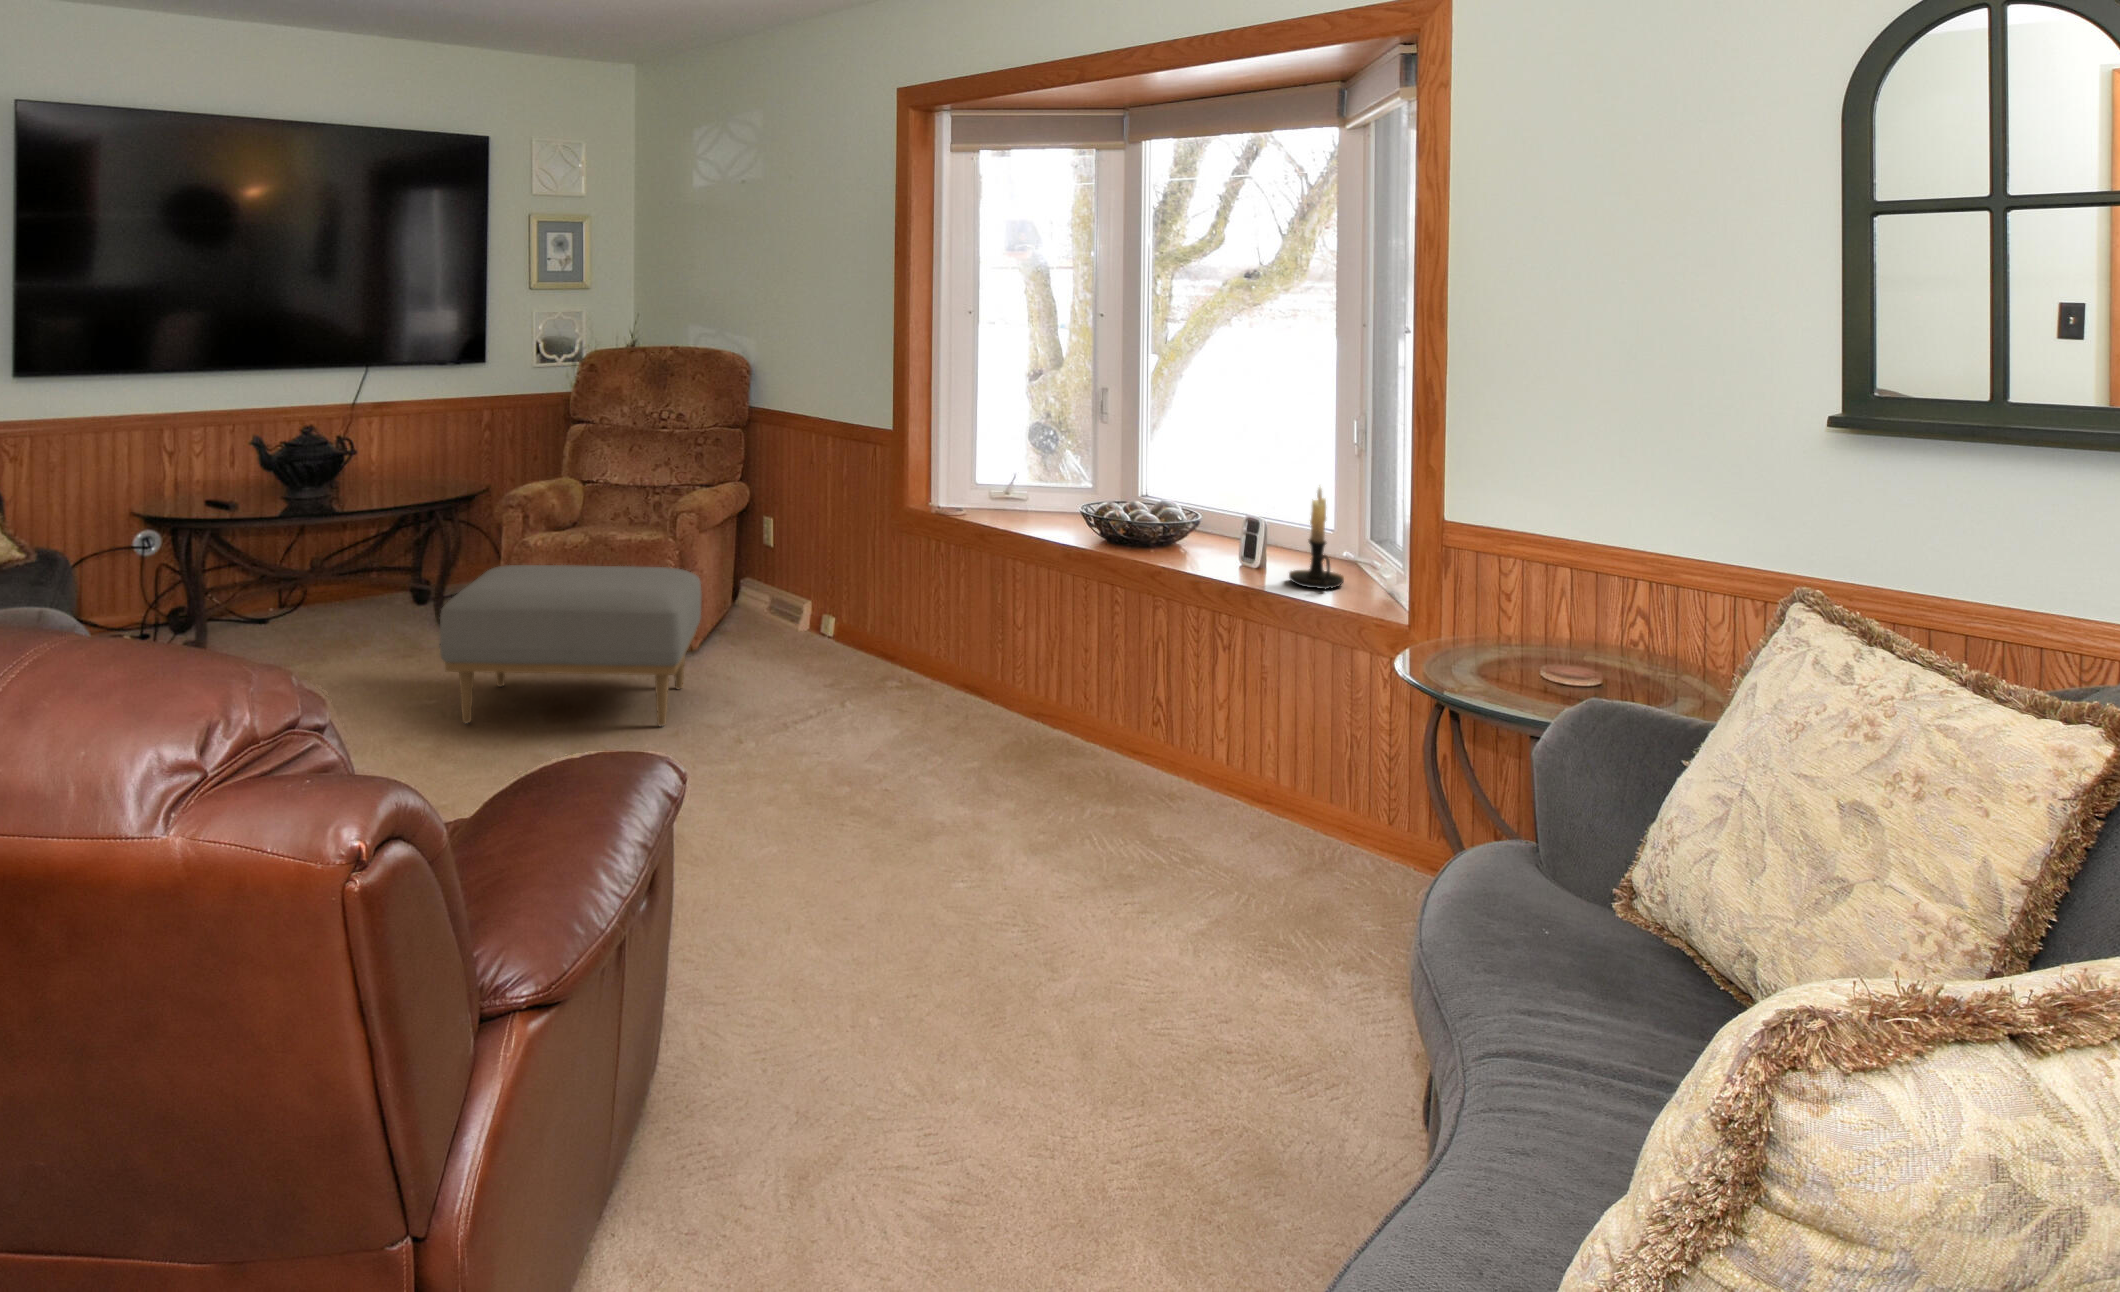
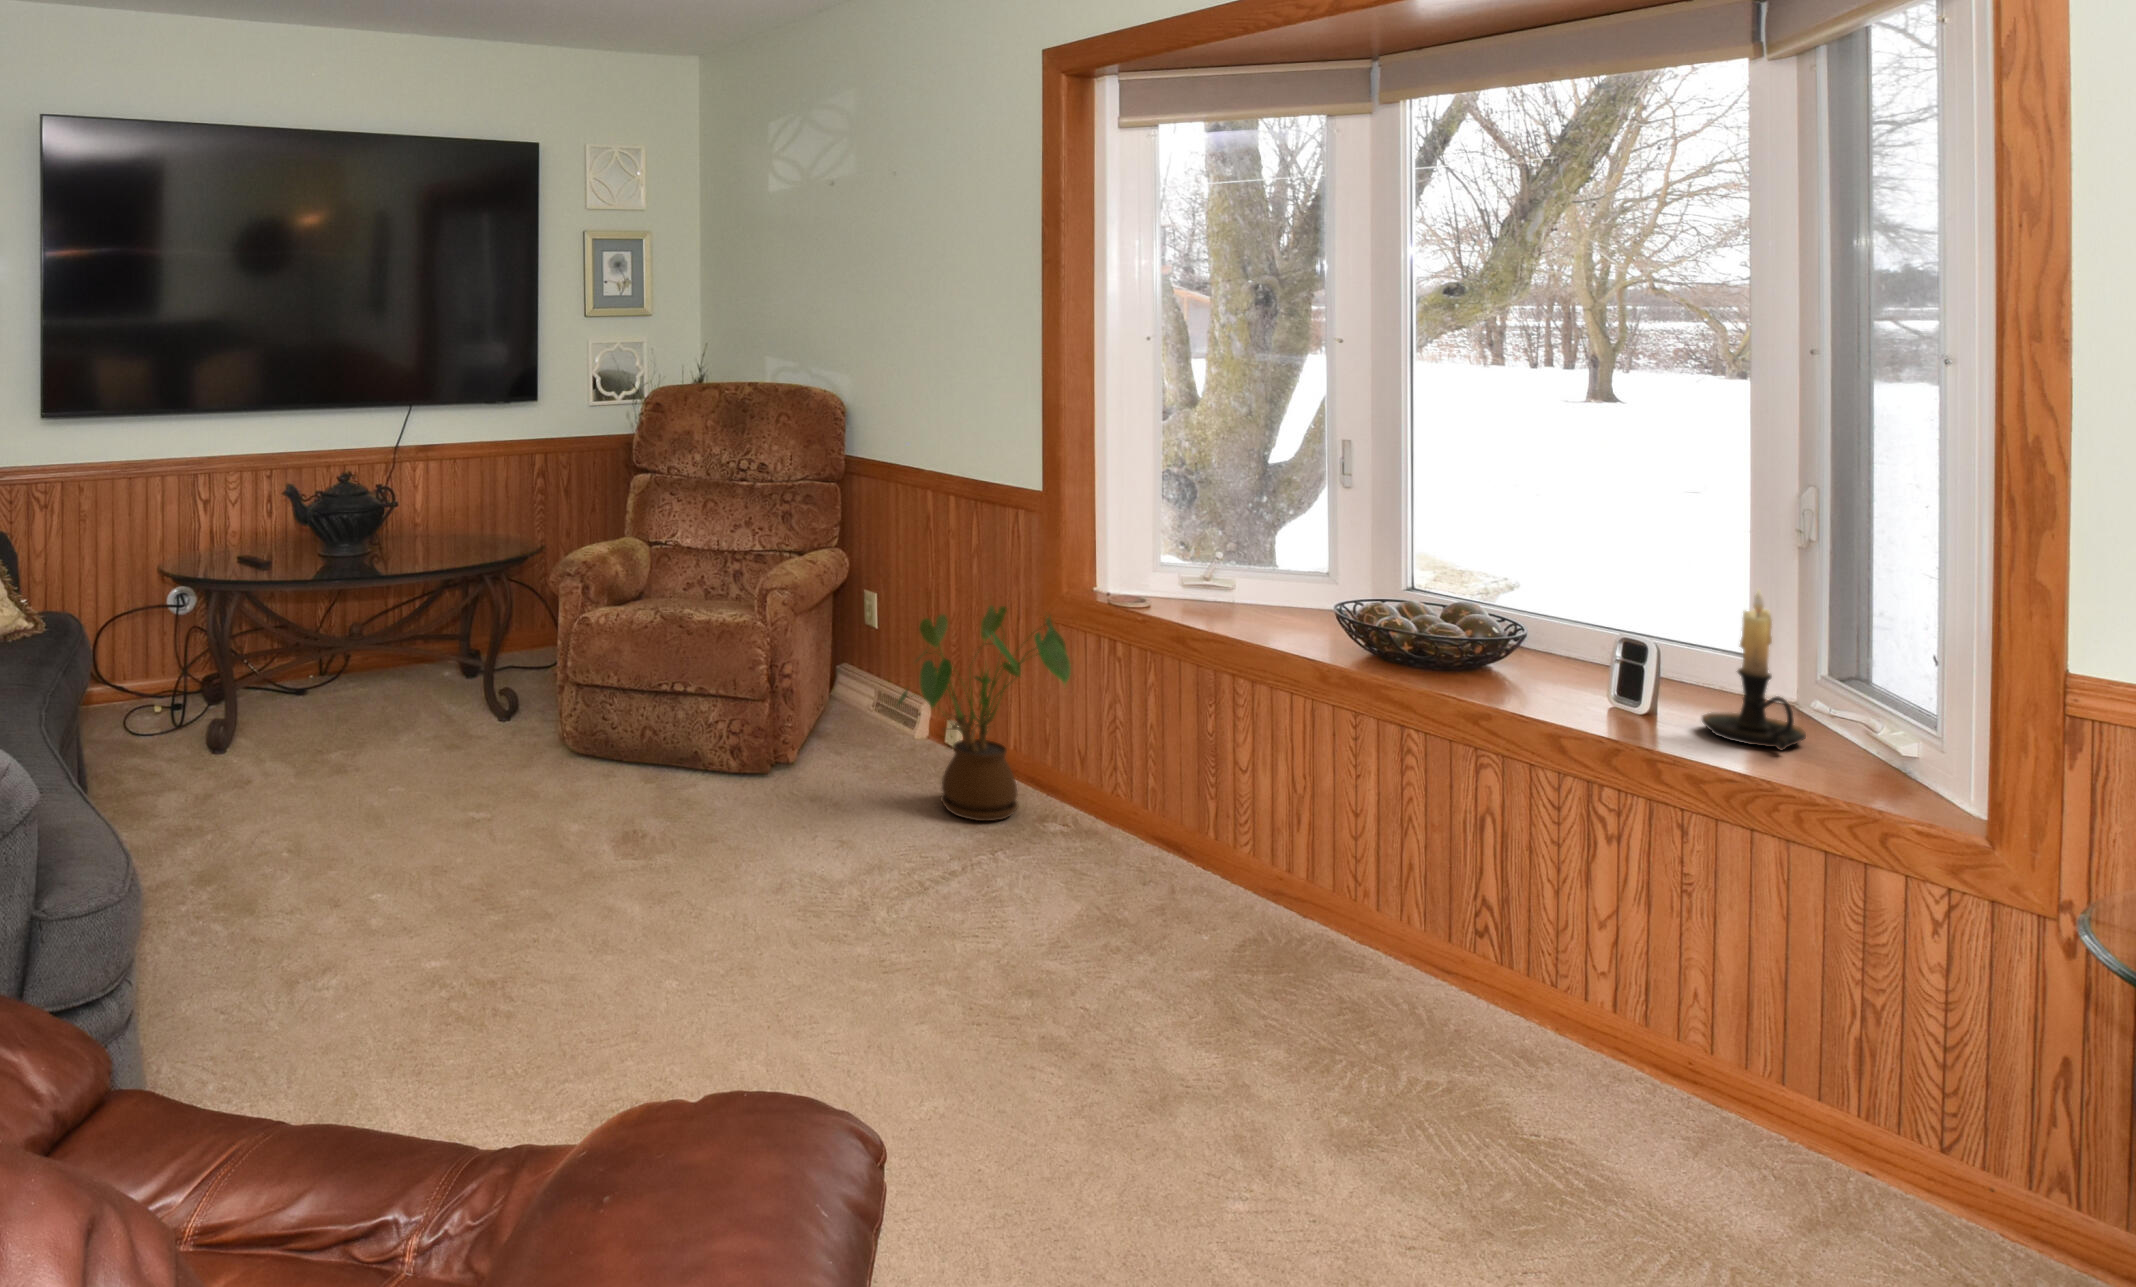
house plant: none [775,521,907,688] -> present [898,606,1071,821]
ottoman: present [440,565,701,726] -> none [489,650,802,869]

